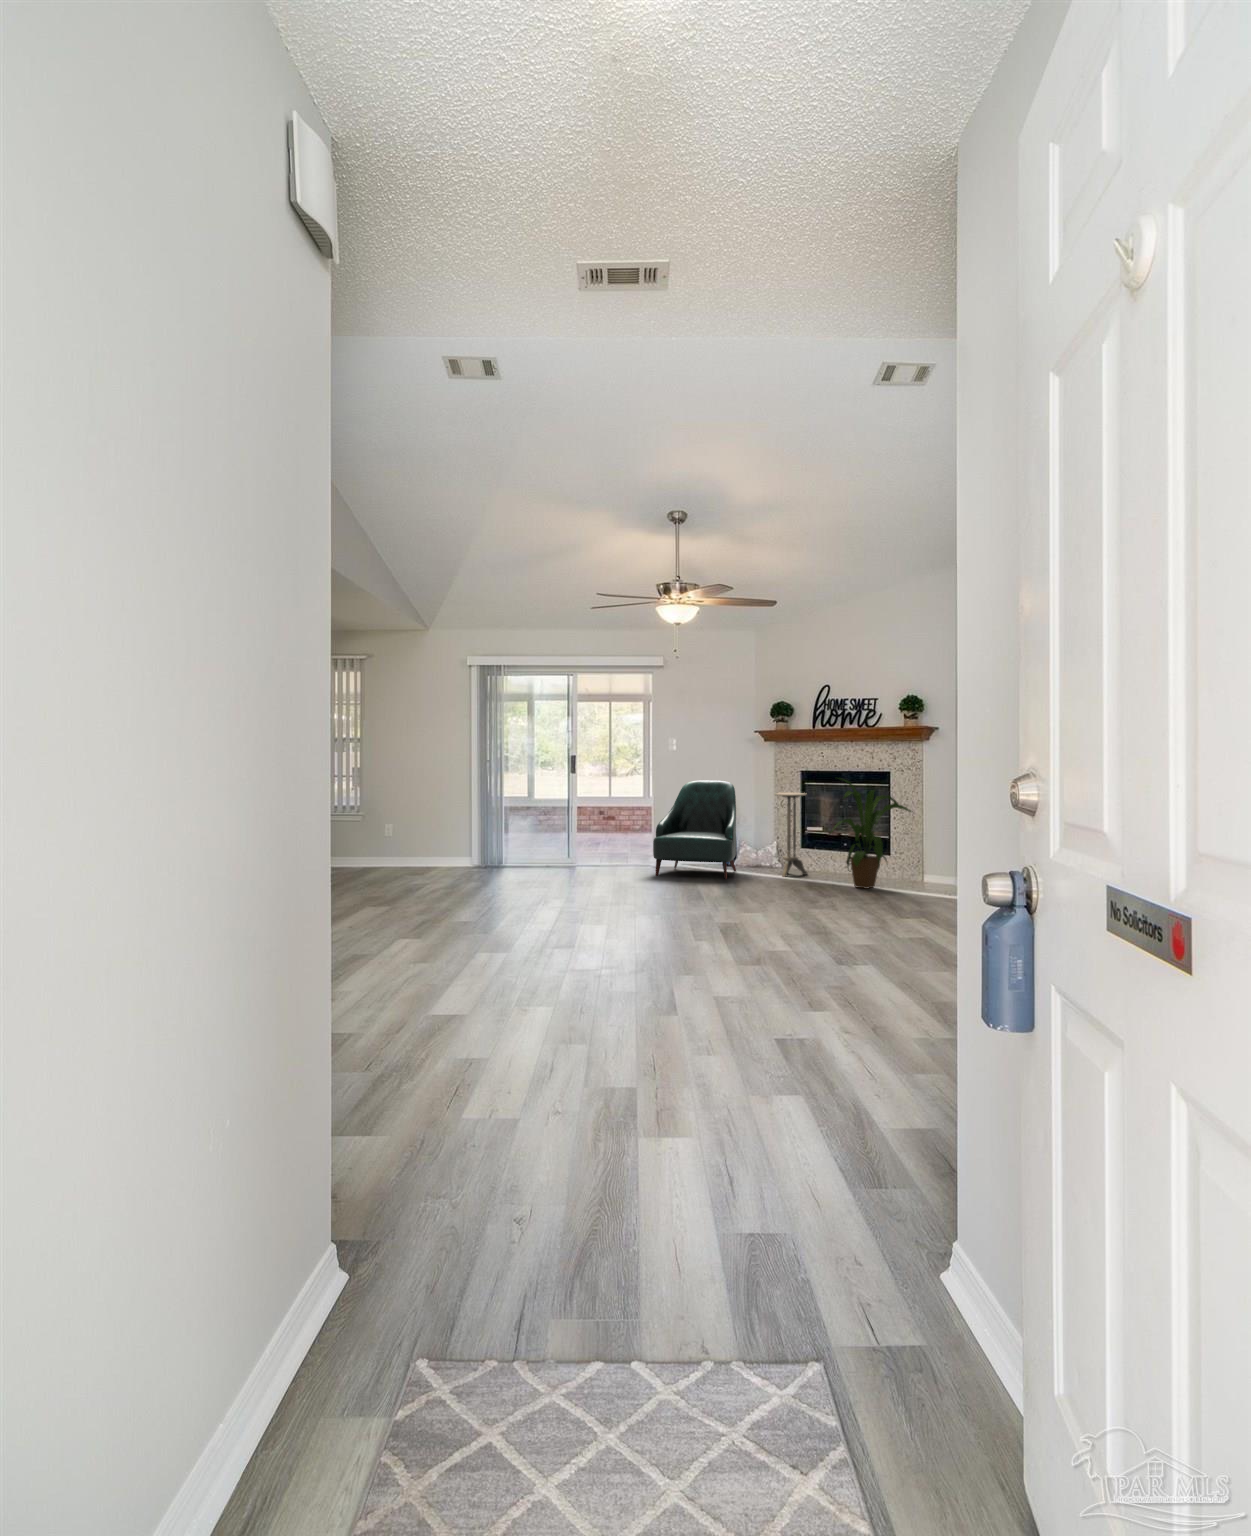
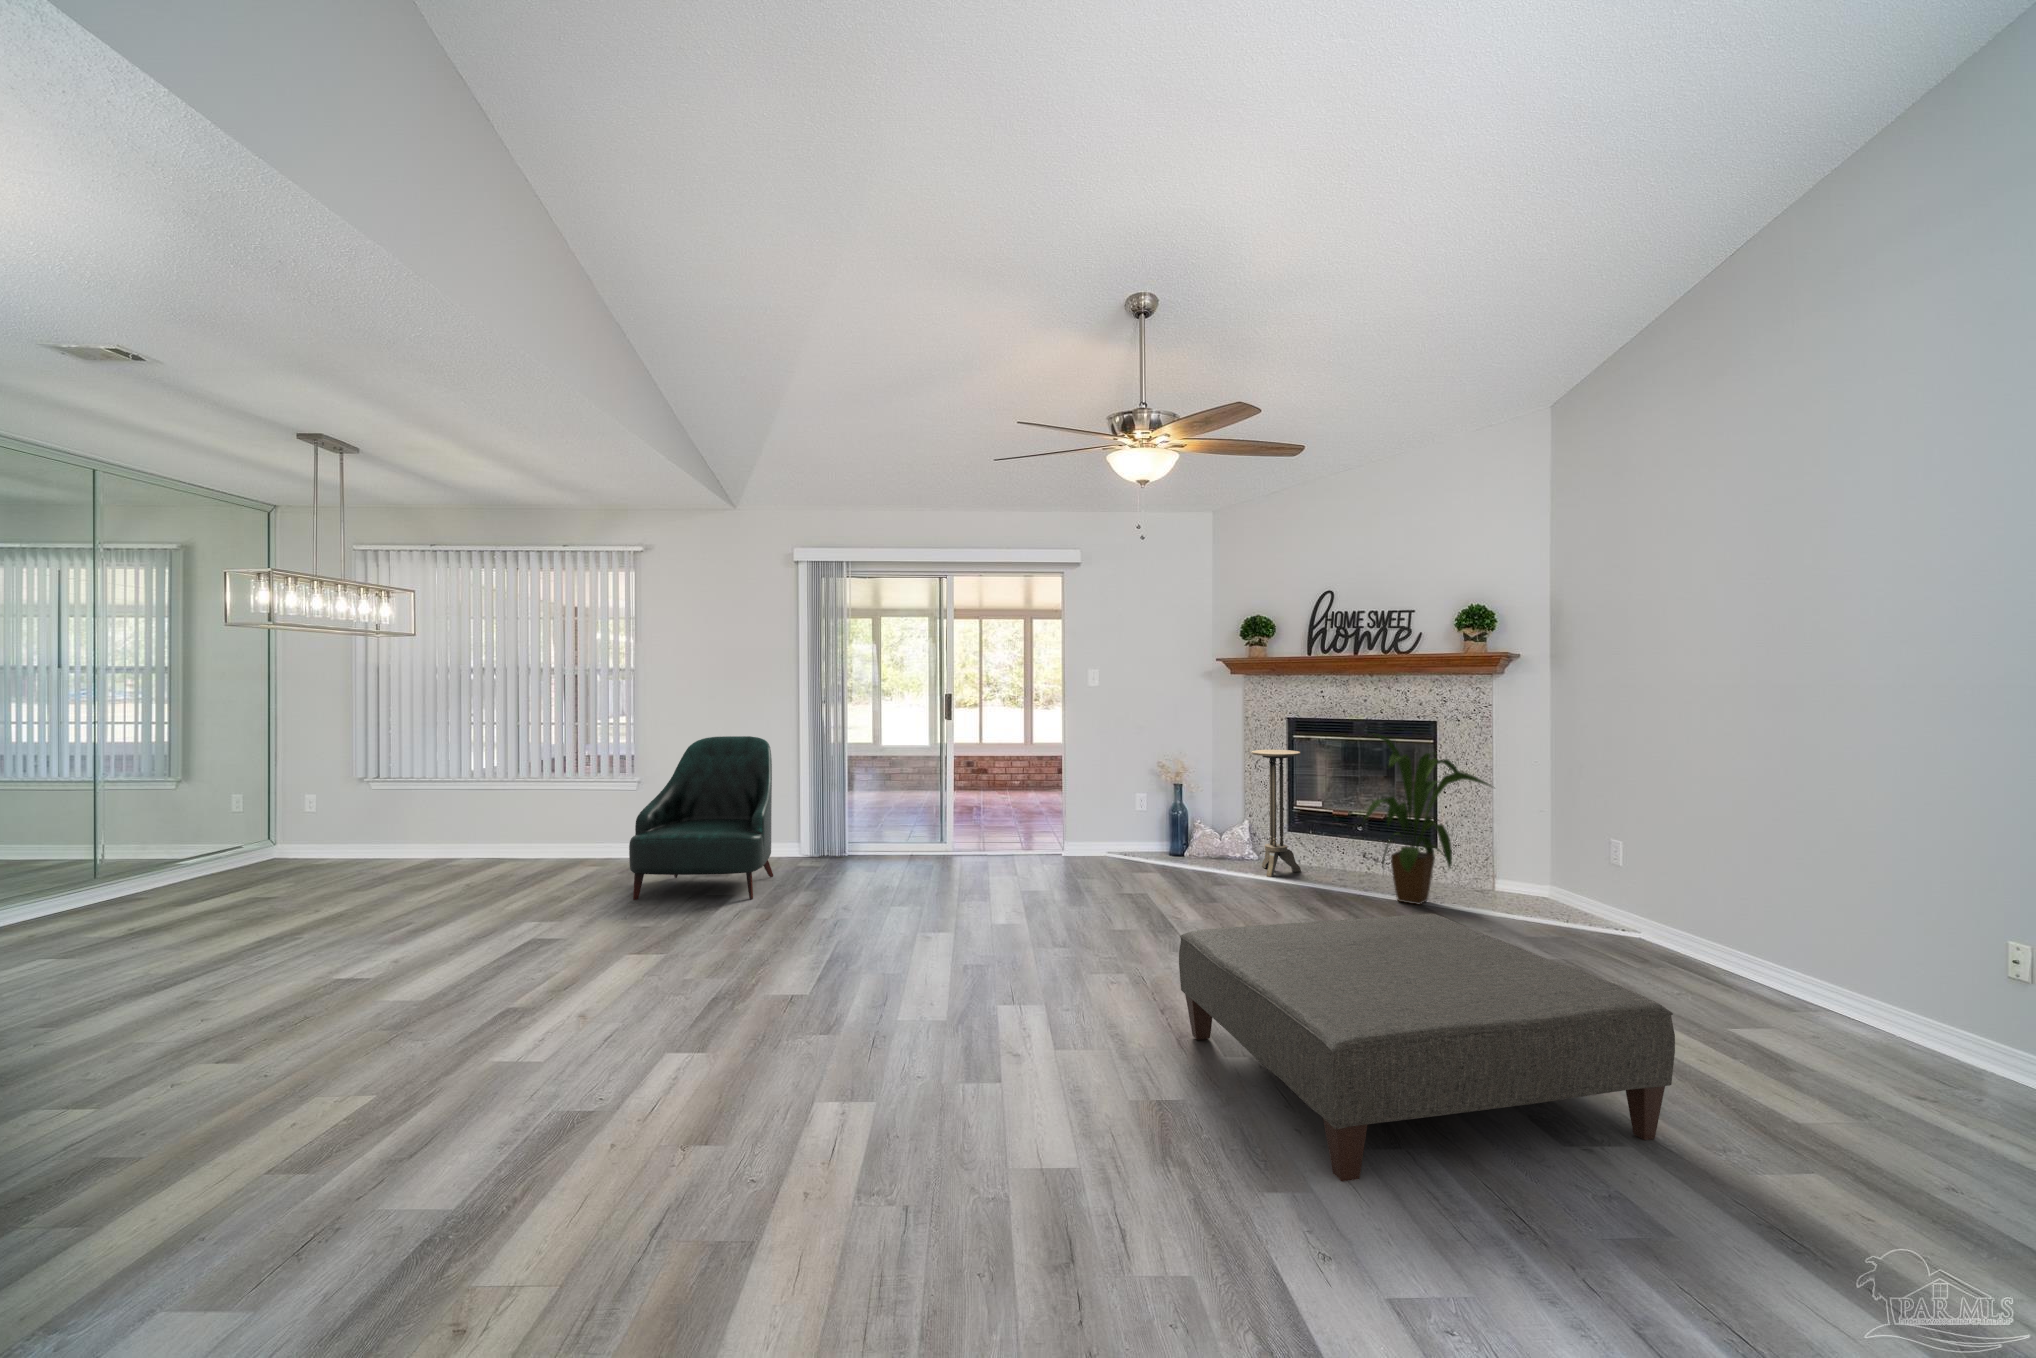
armchair: present [653,780,736,879] -> present [629,736,773,900]
ottoman: none [670,868,881,961] -> present [1179,914,1675,1181]

